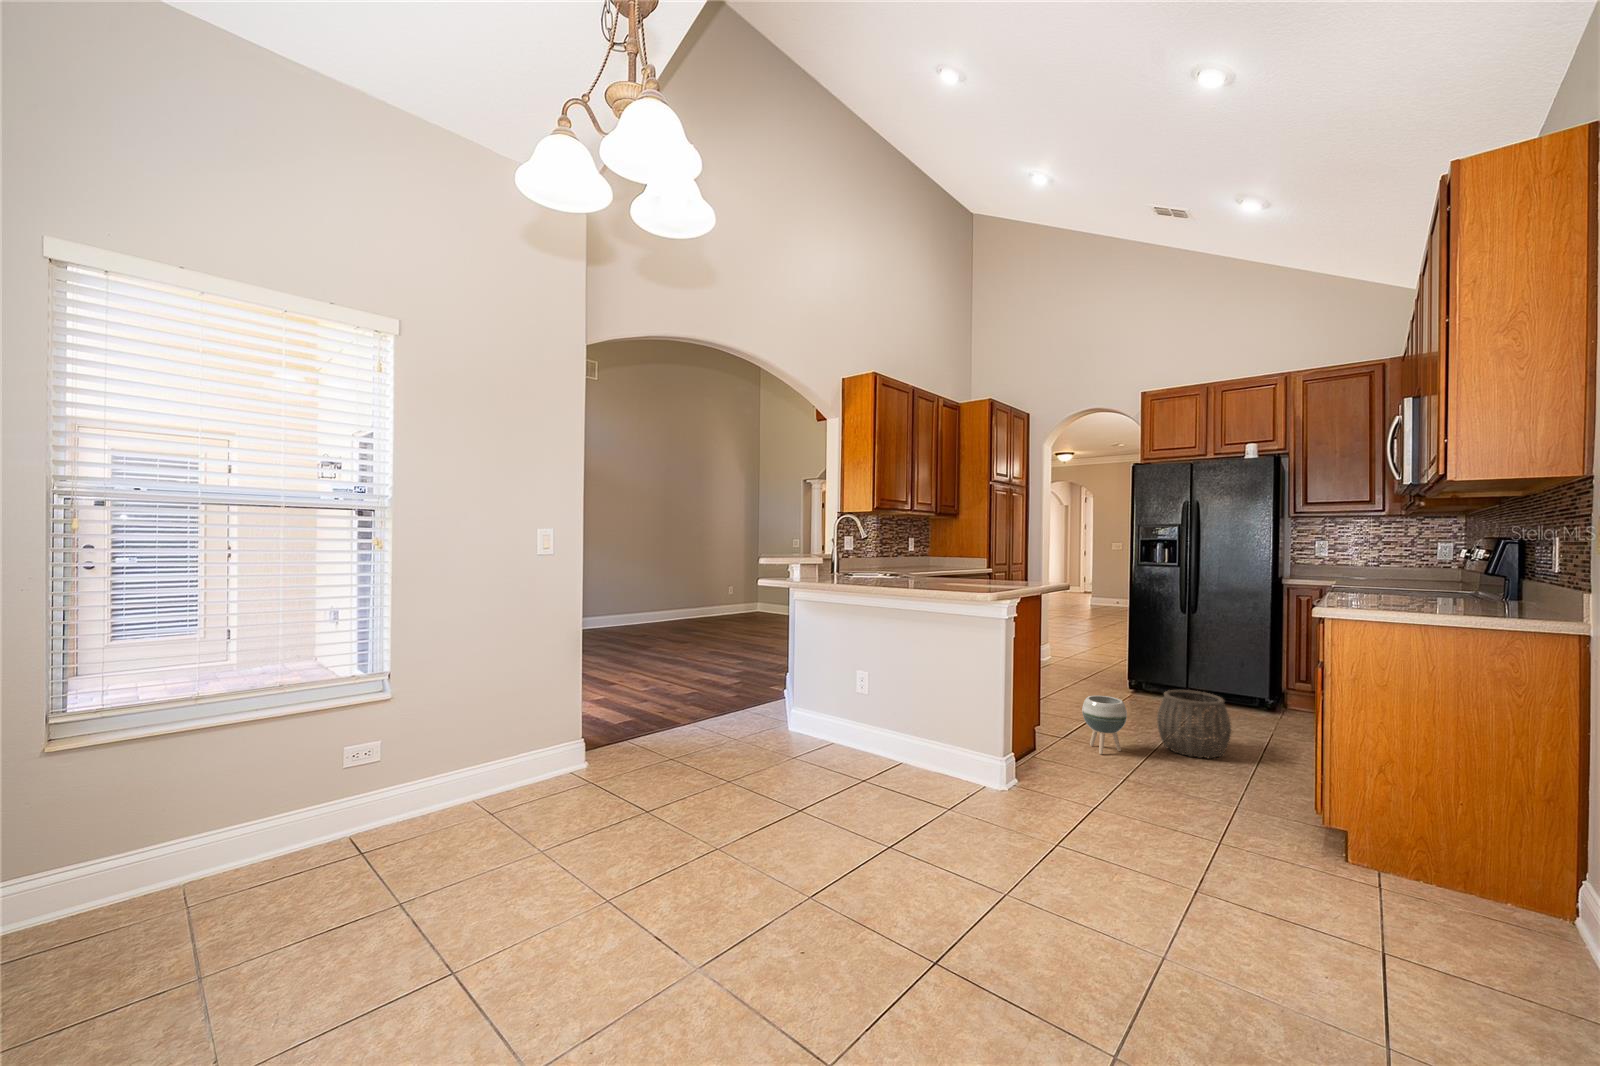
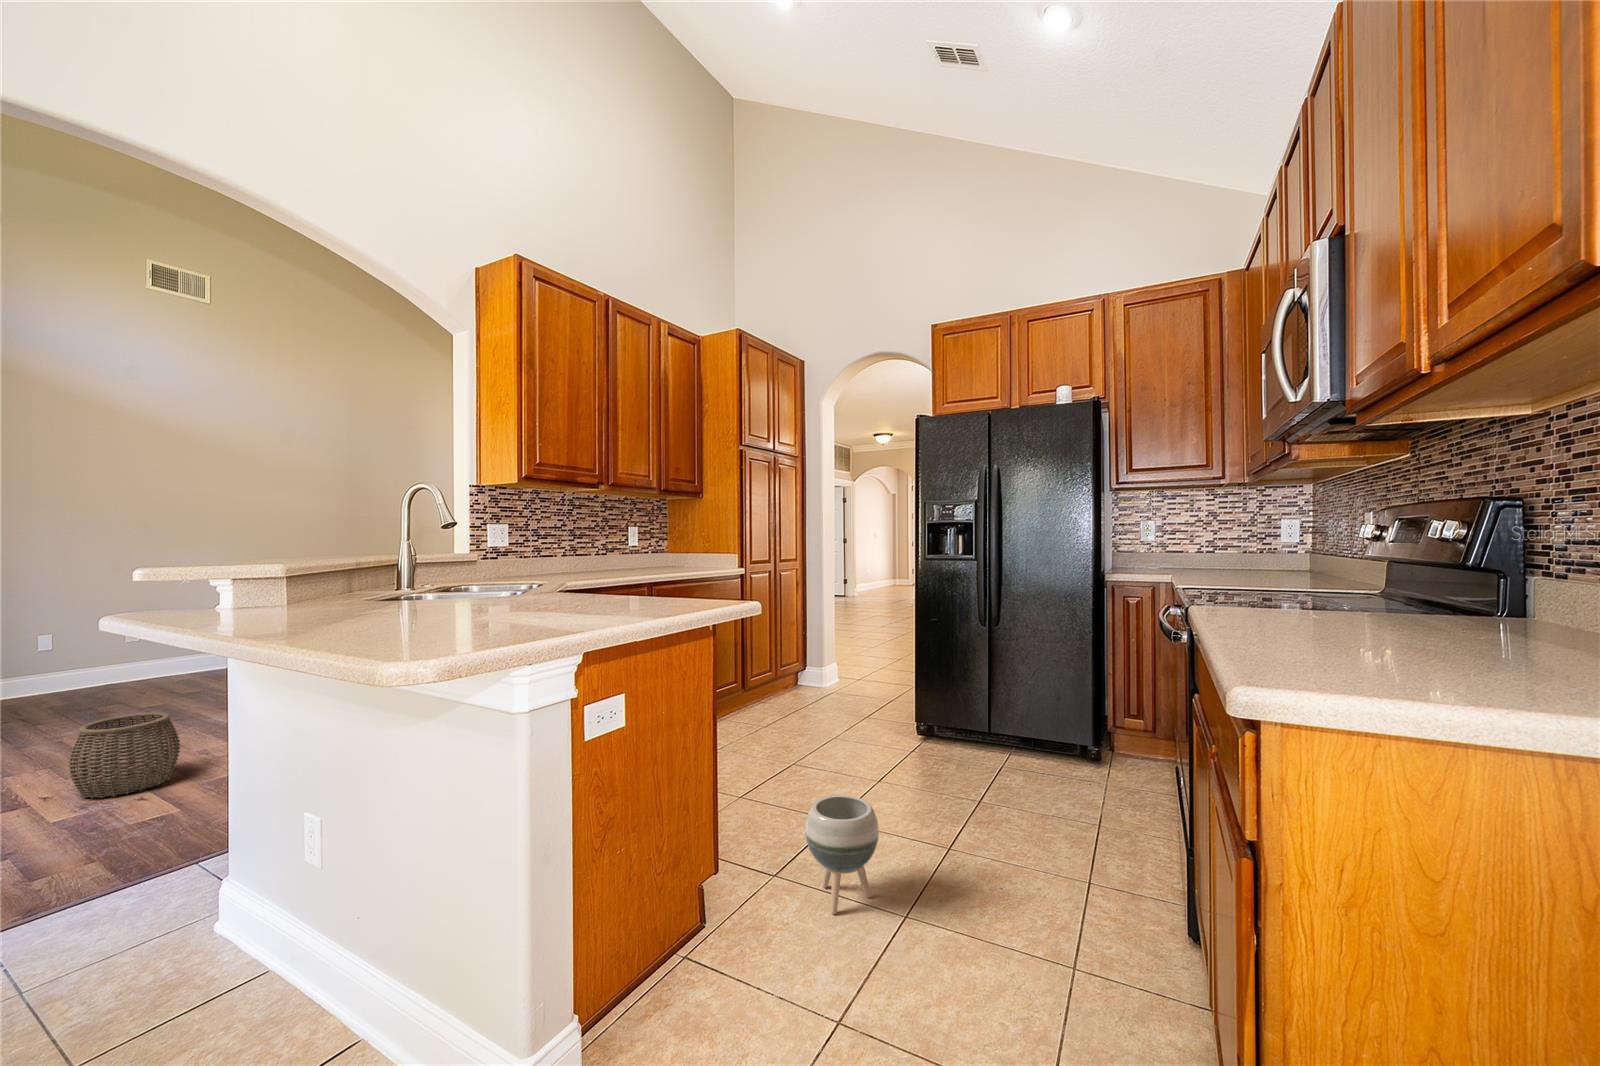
woven basket: present [1157,690,1231,758] -> present [68,712,180,799]

